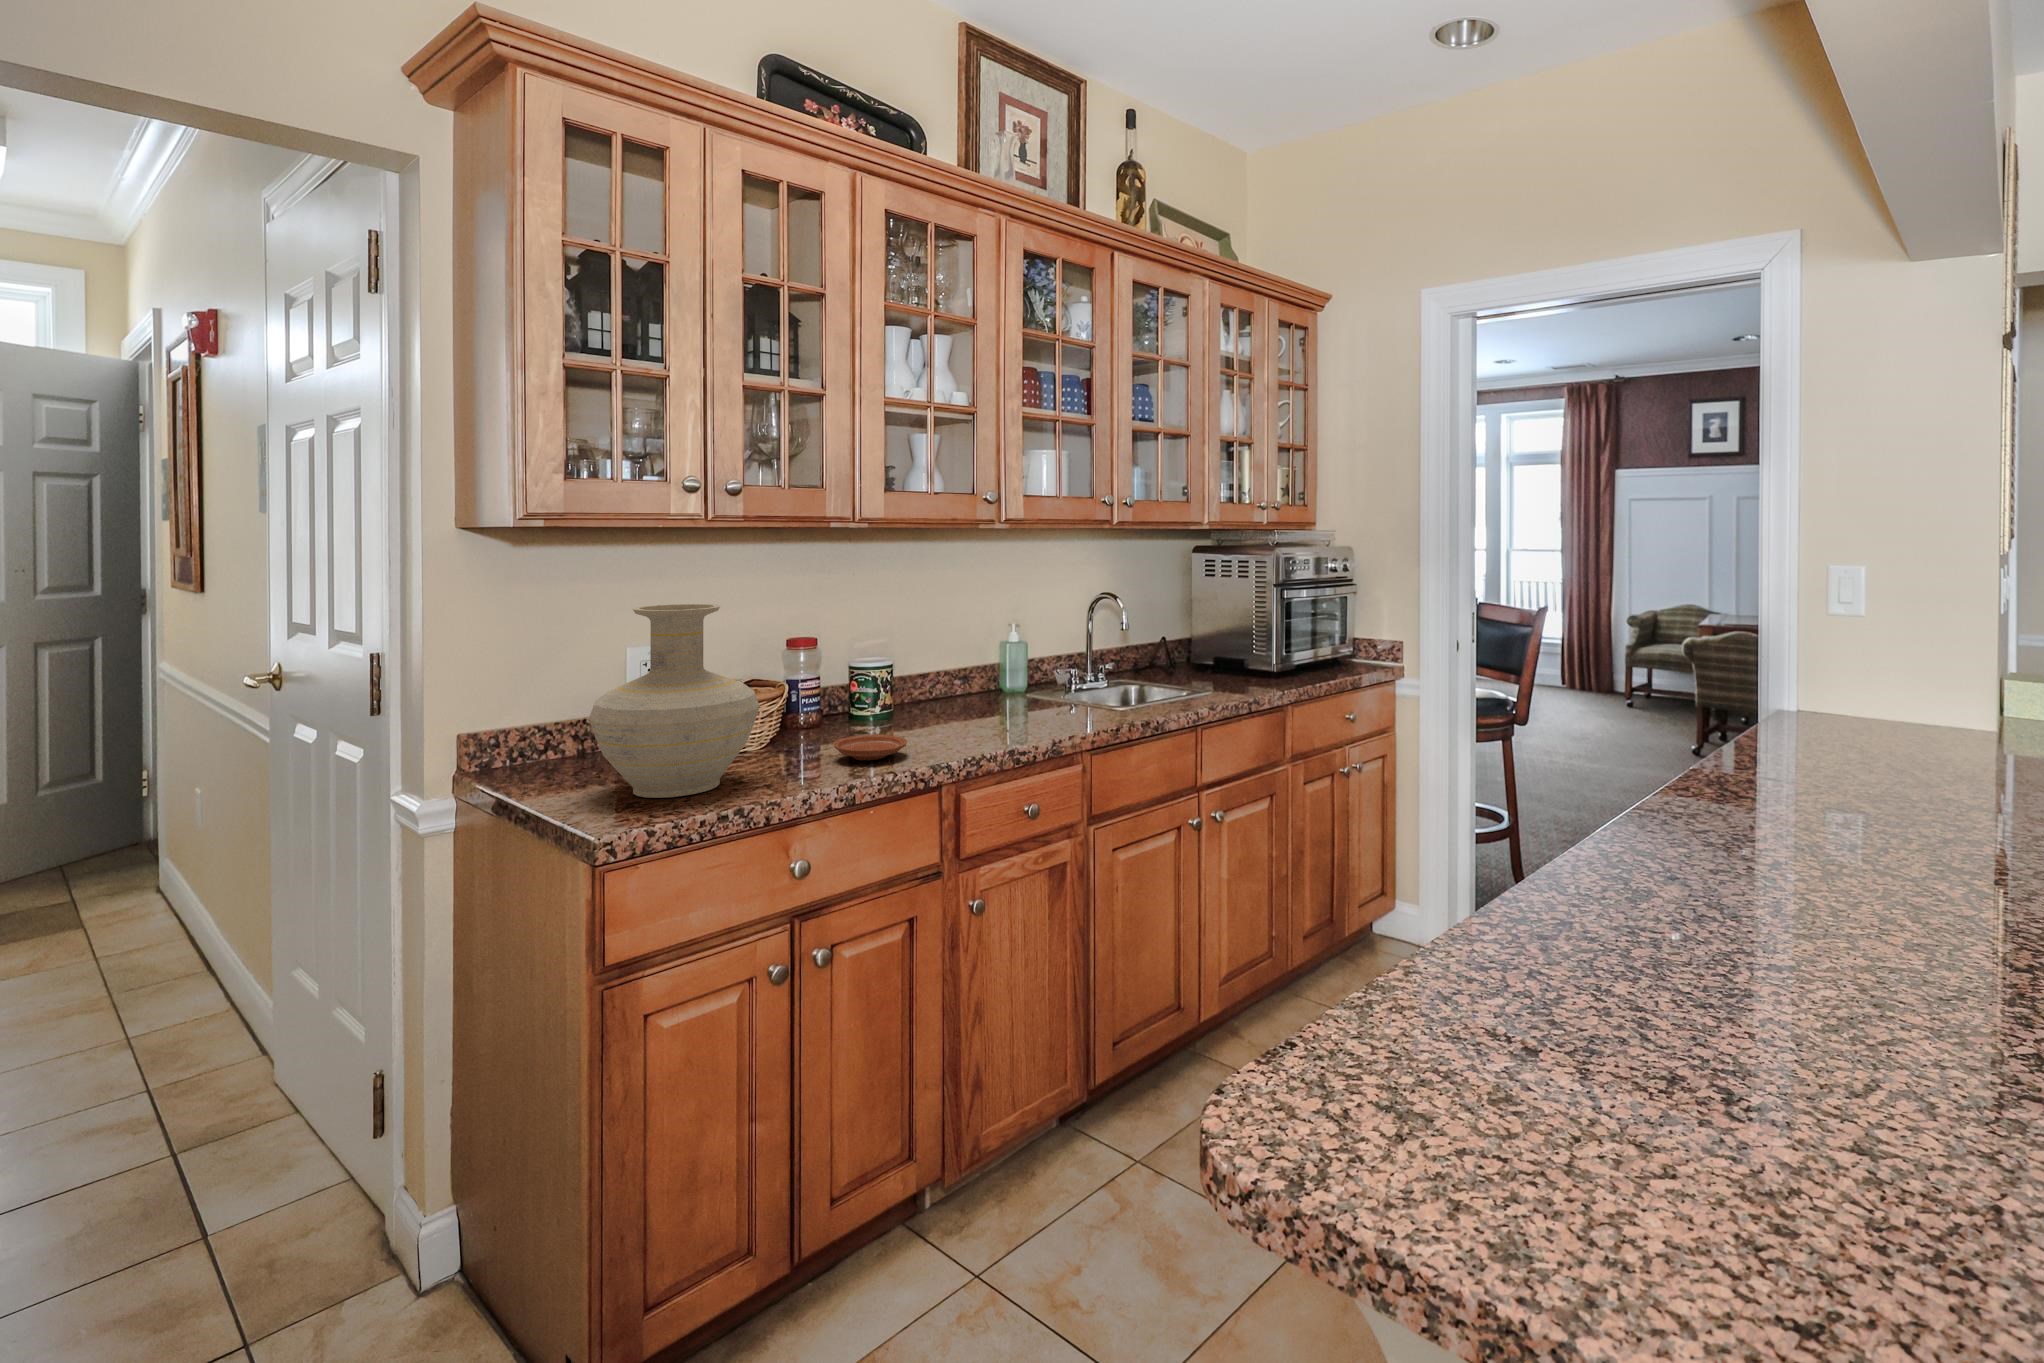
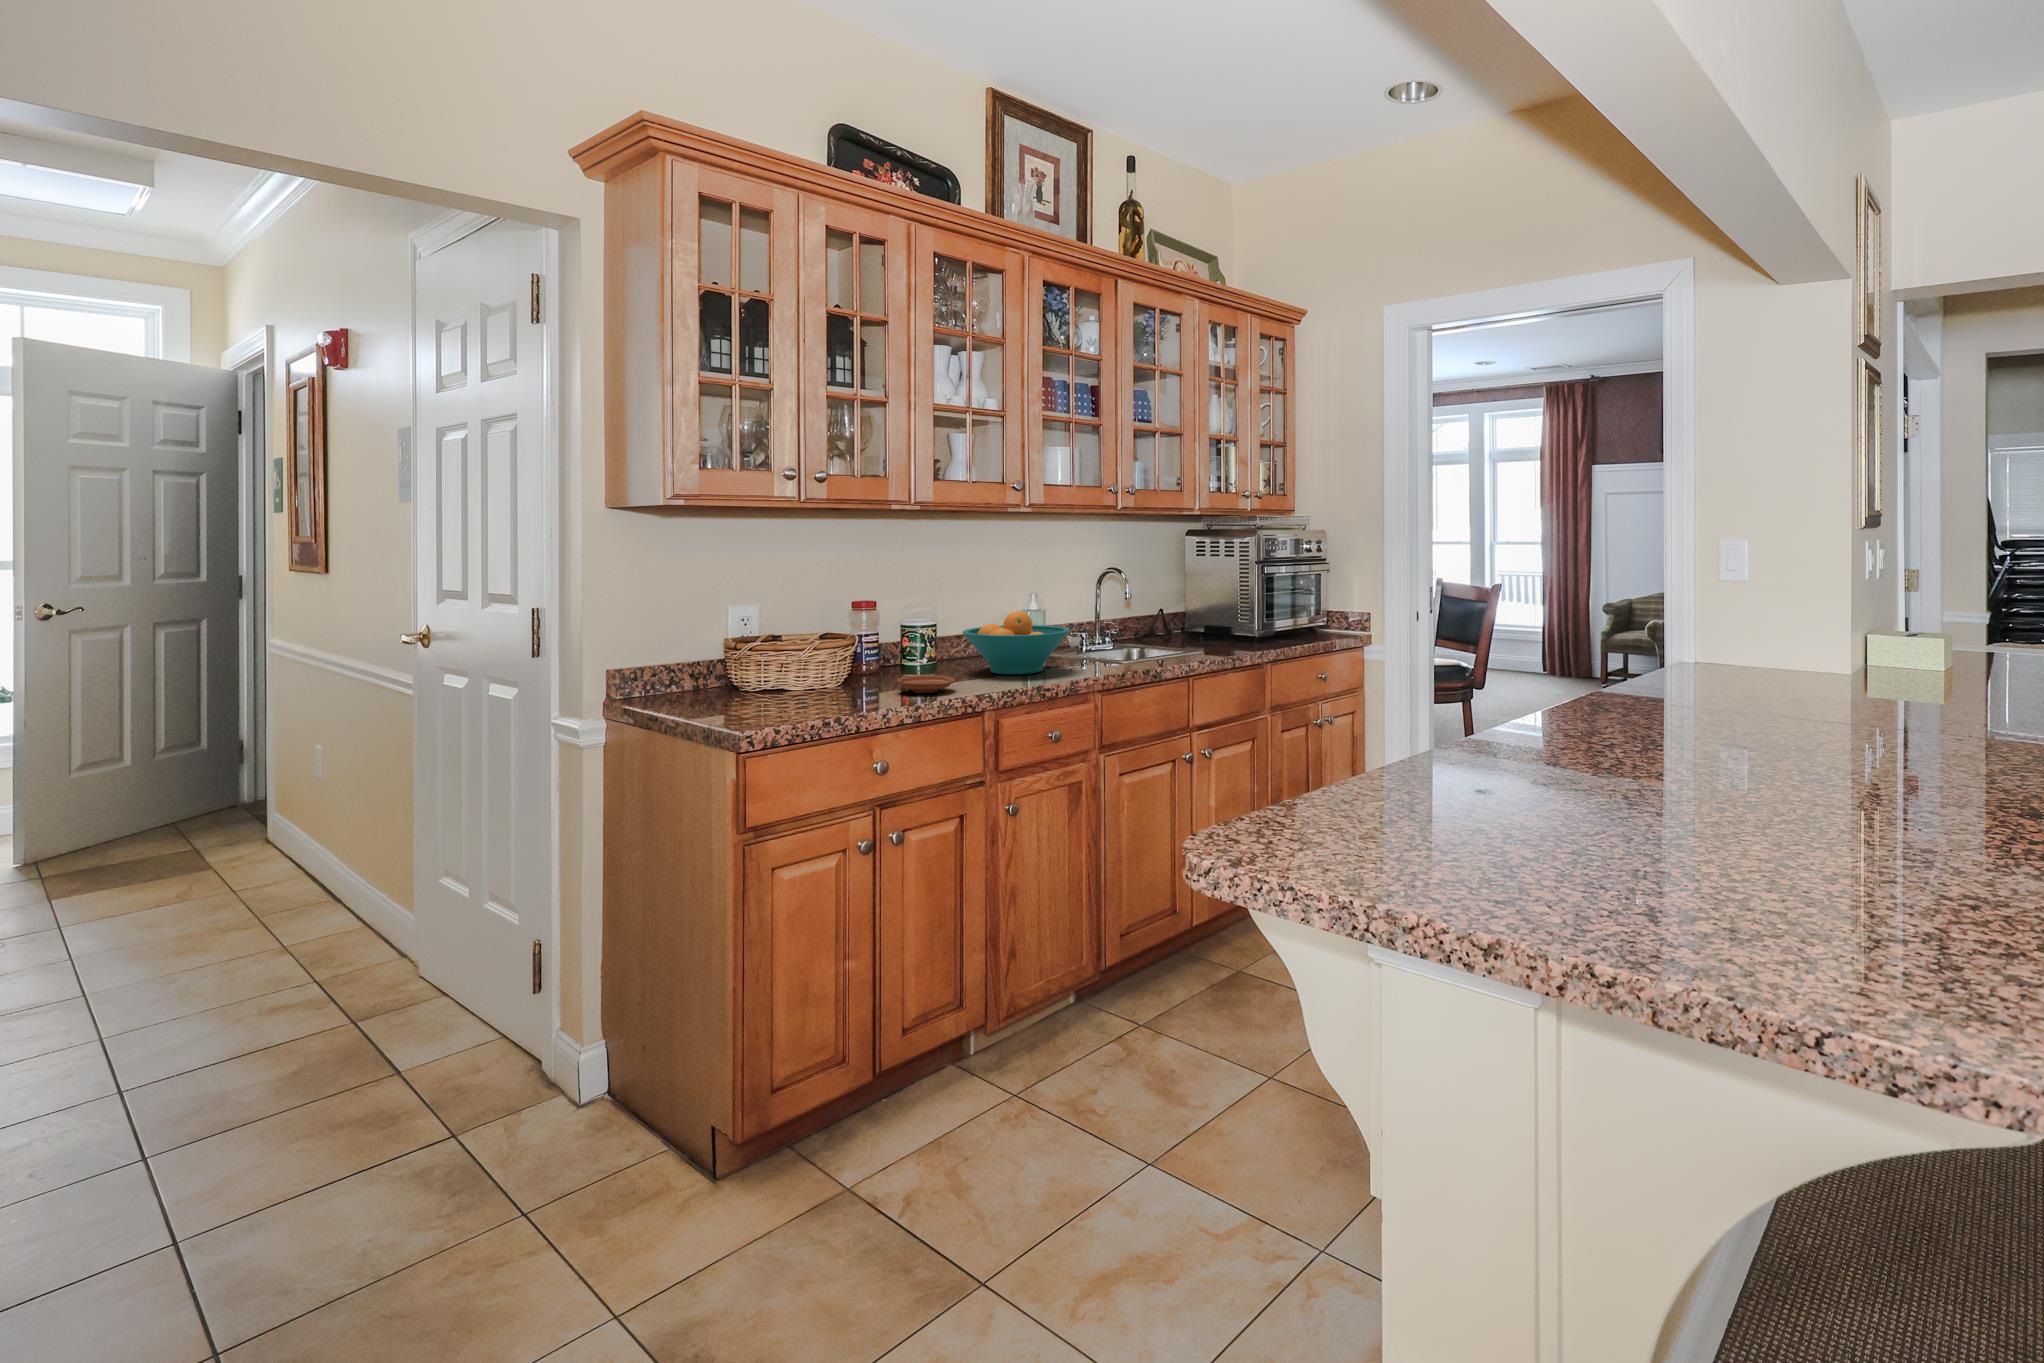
vase: present [589,604,759,798] -> none [718,566,844,713]
fruit bowl: none [923,650,1054,728] -> present [963,611,1070,675]

